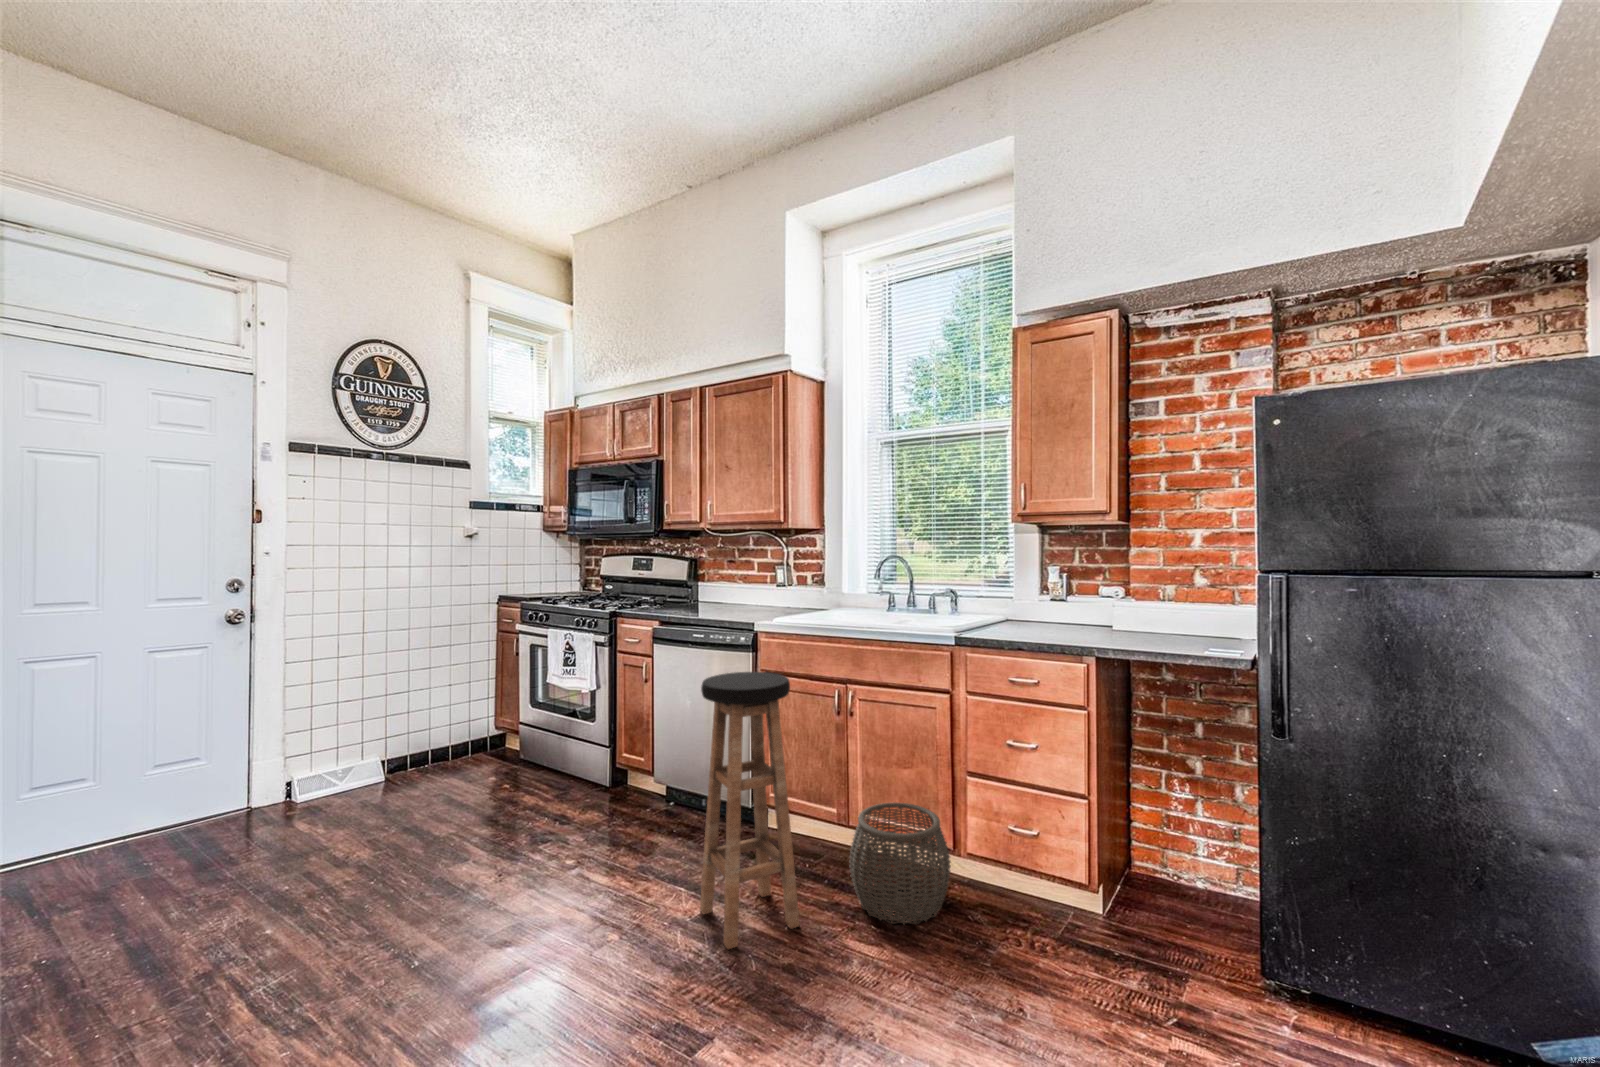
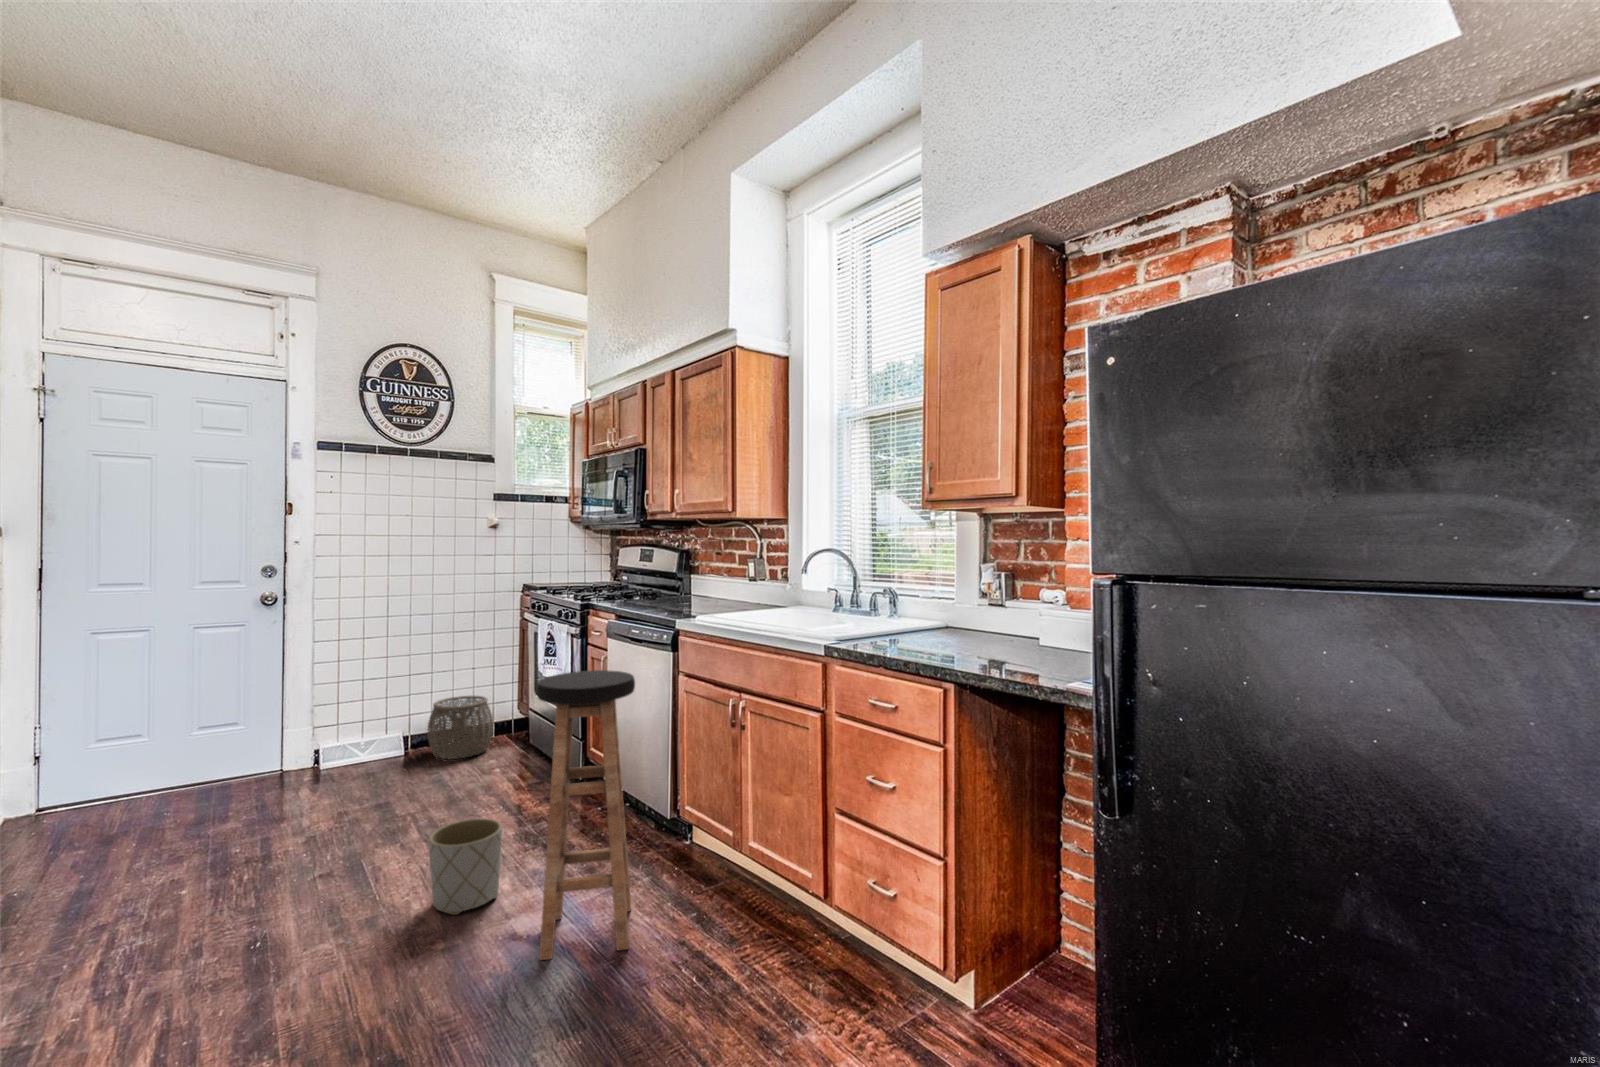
woven basket: present [849,803,951,924] -> present [427,696,493,759]
planter: none [566,828,635,925] -> present [429,819,502,915]

